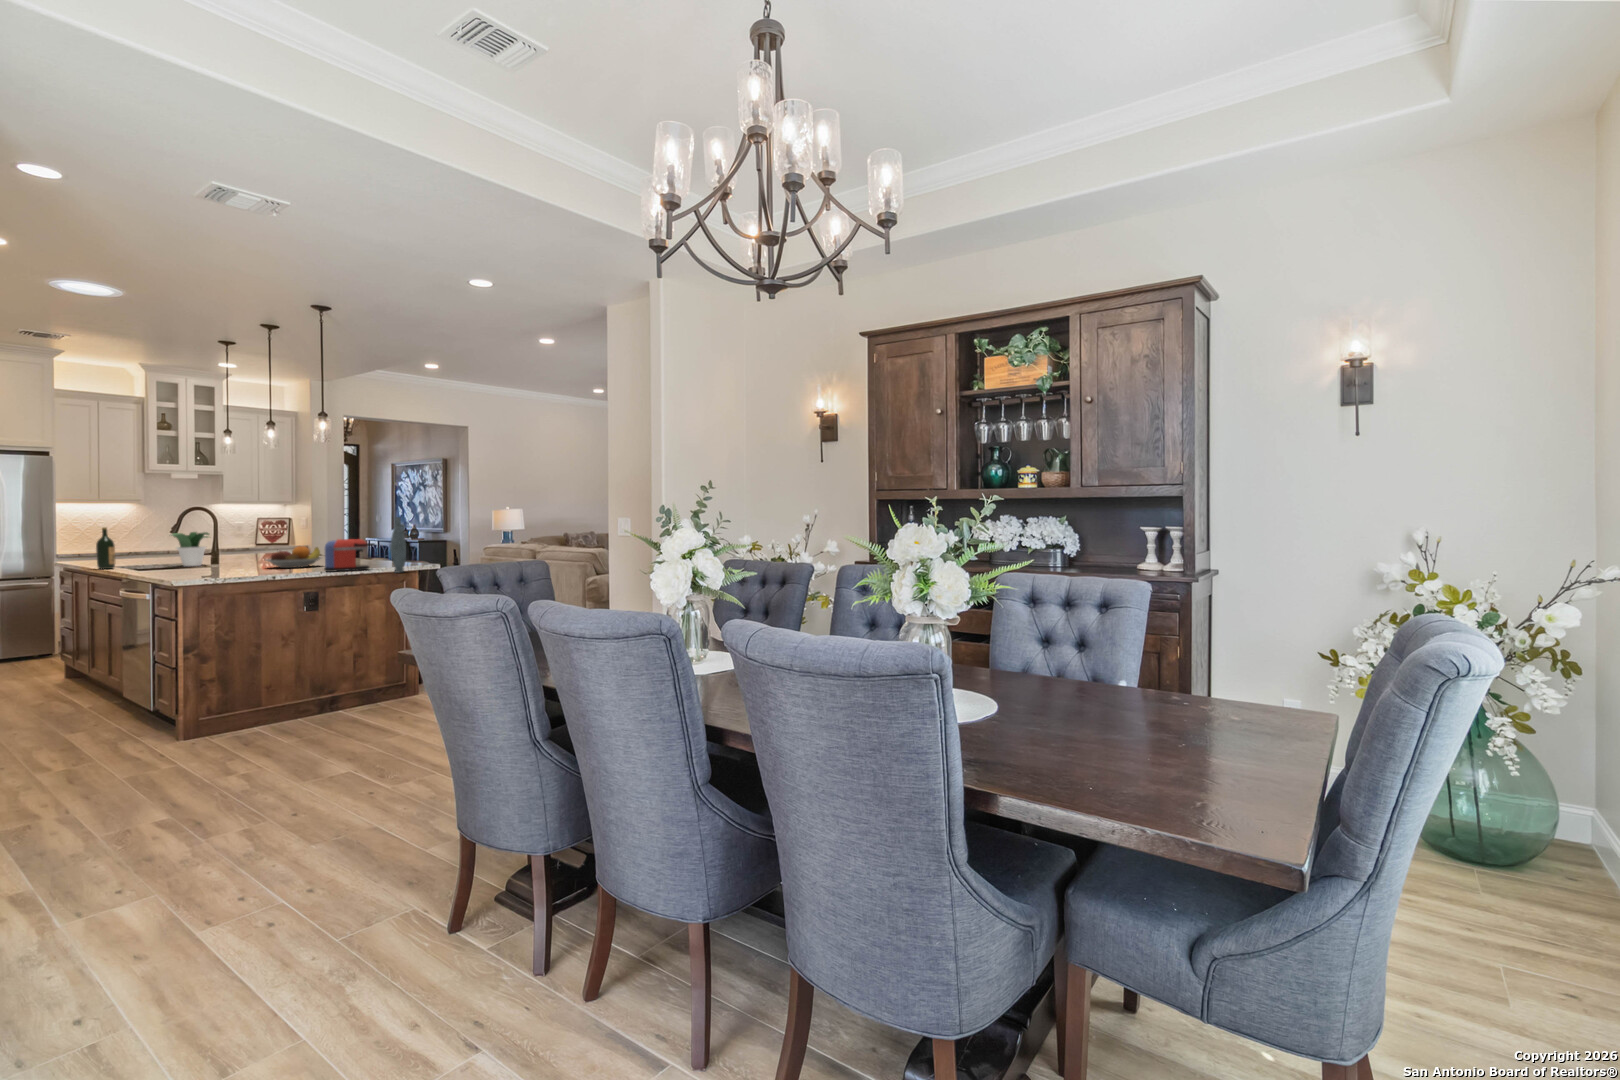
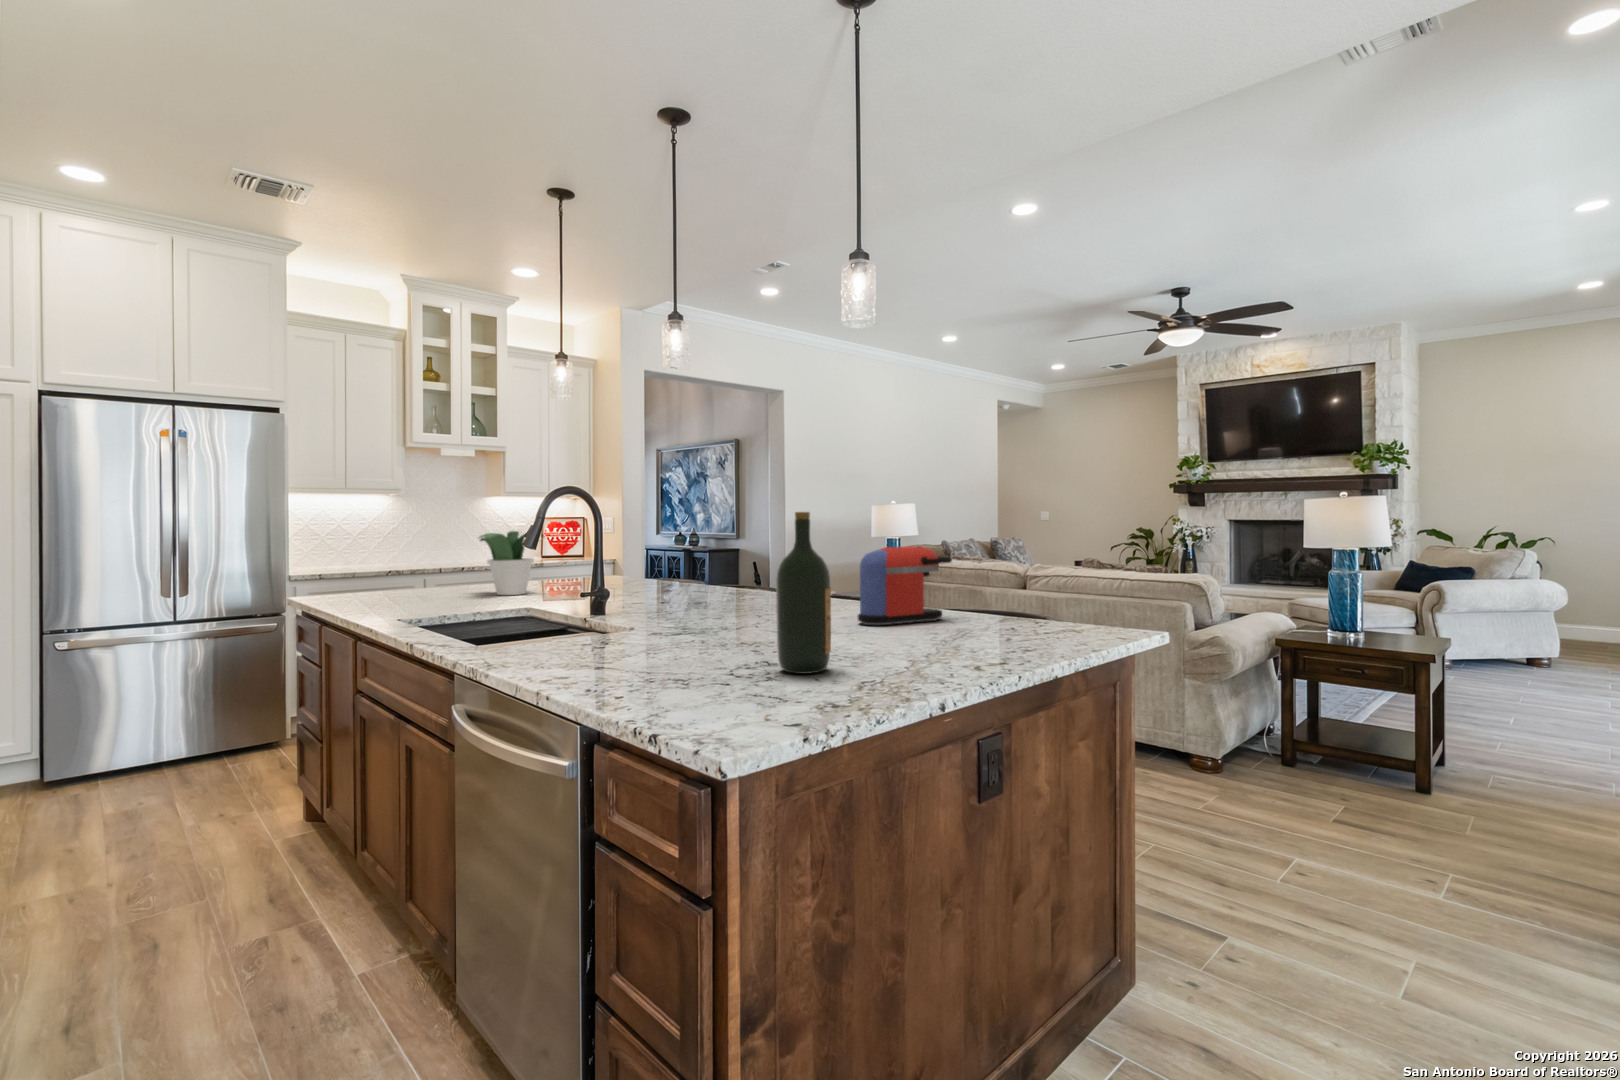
vase: present [390,517,406,573] -> none [1067,489,1109,636]
wine bottle: present [96,527,115,569] -> present [776,512,831,674]
fruit bowl: present [266,546,321,568] -> none [672,560,774,606]

